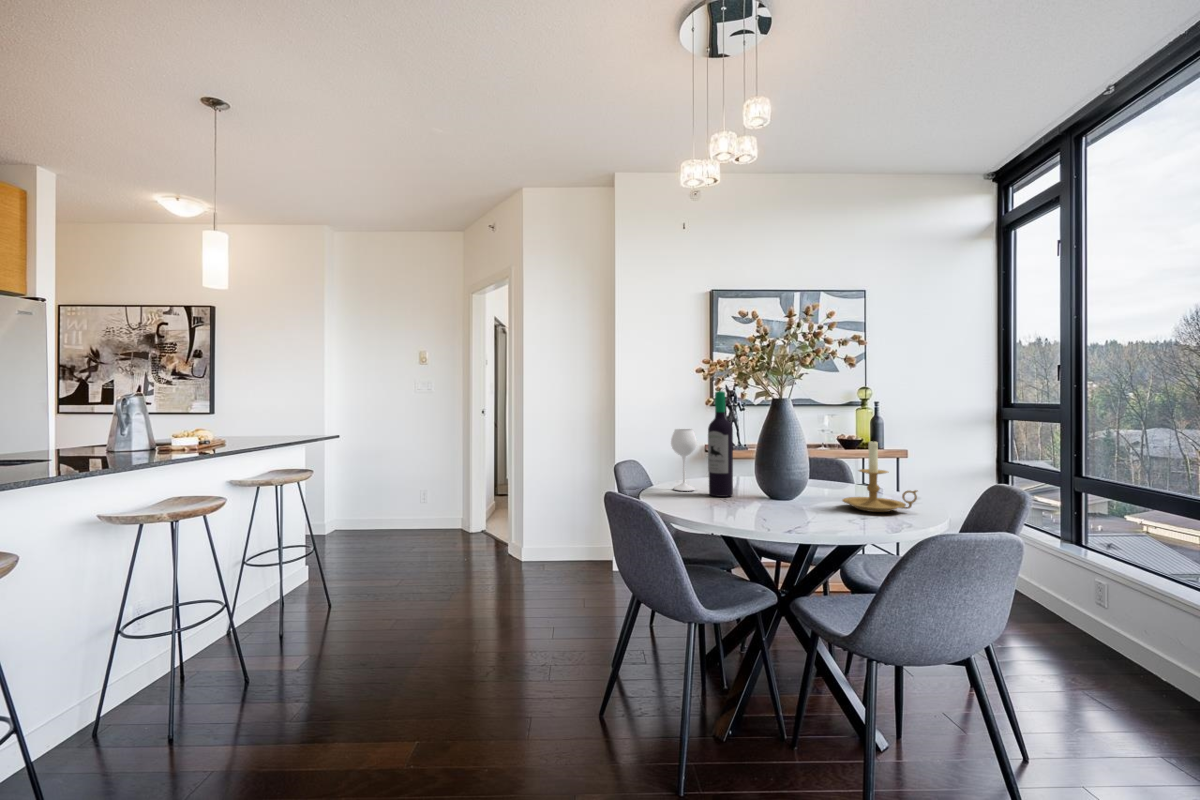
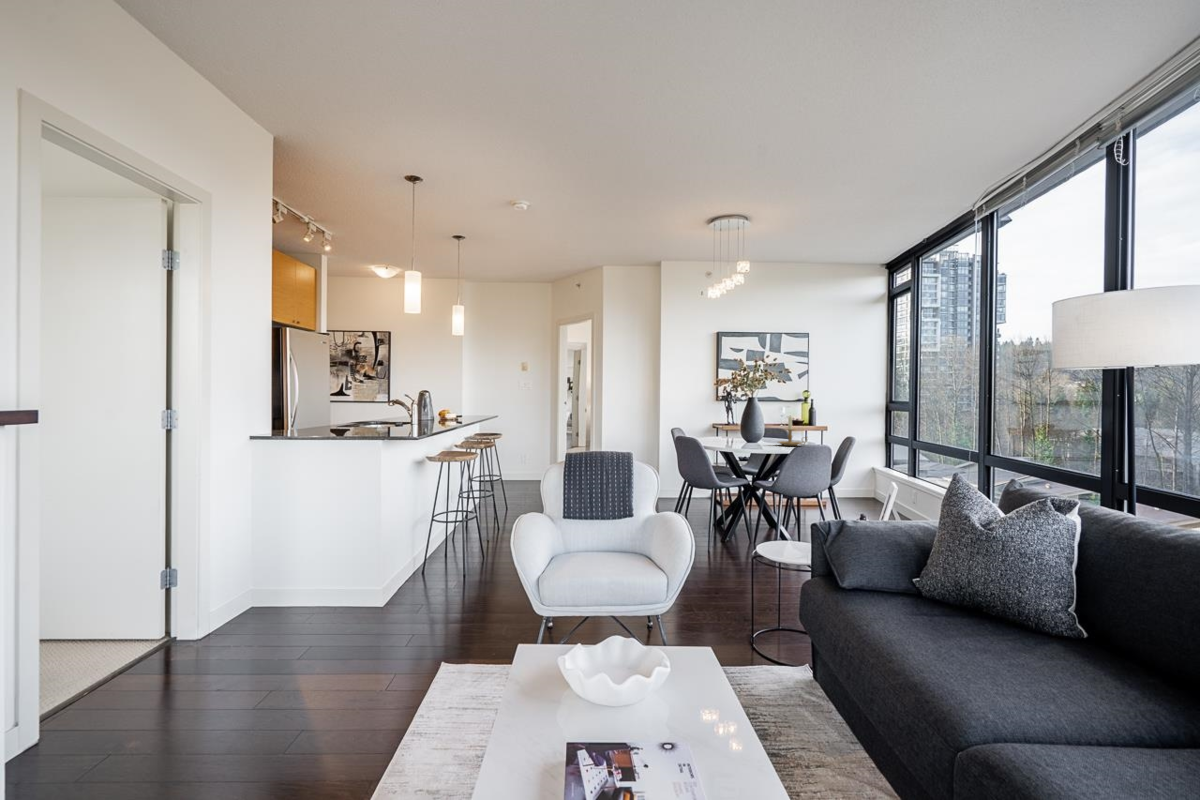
wine bottle: present [671,391,733,497] -> none [700,394,730,442]

